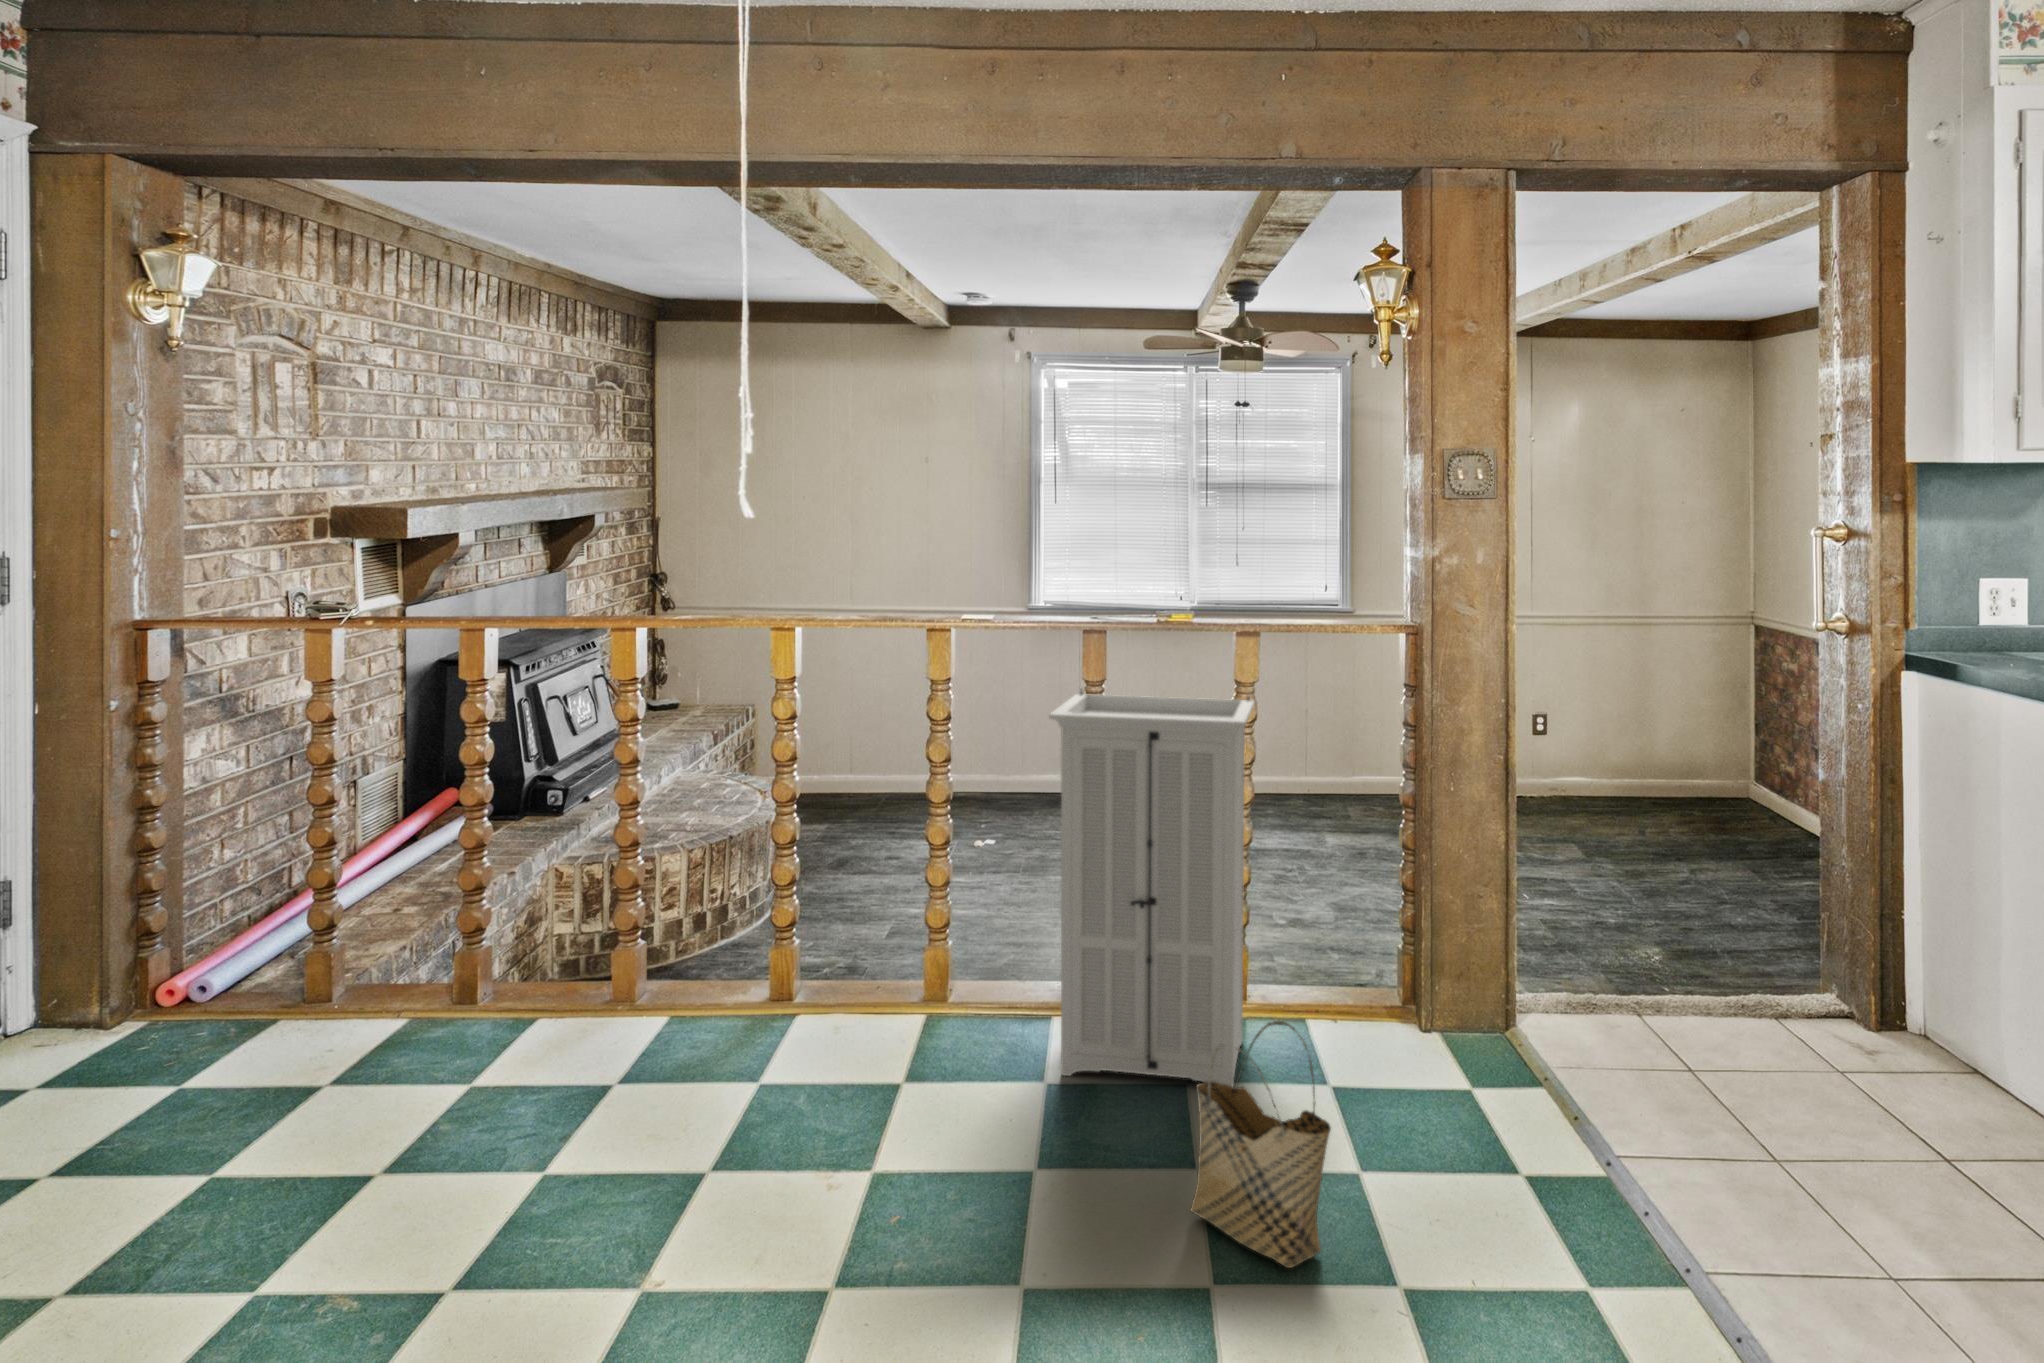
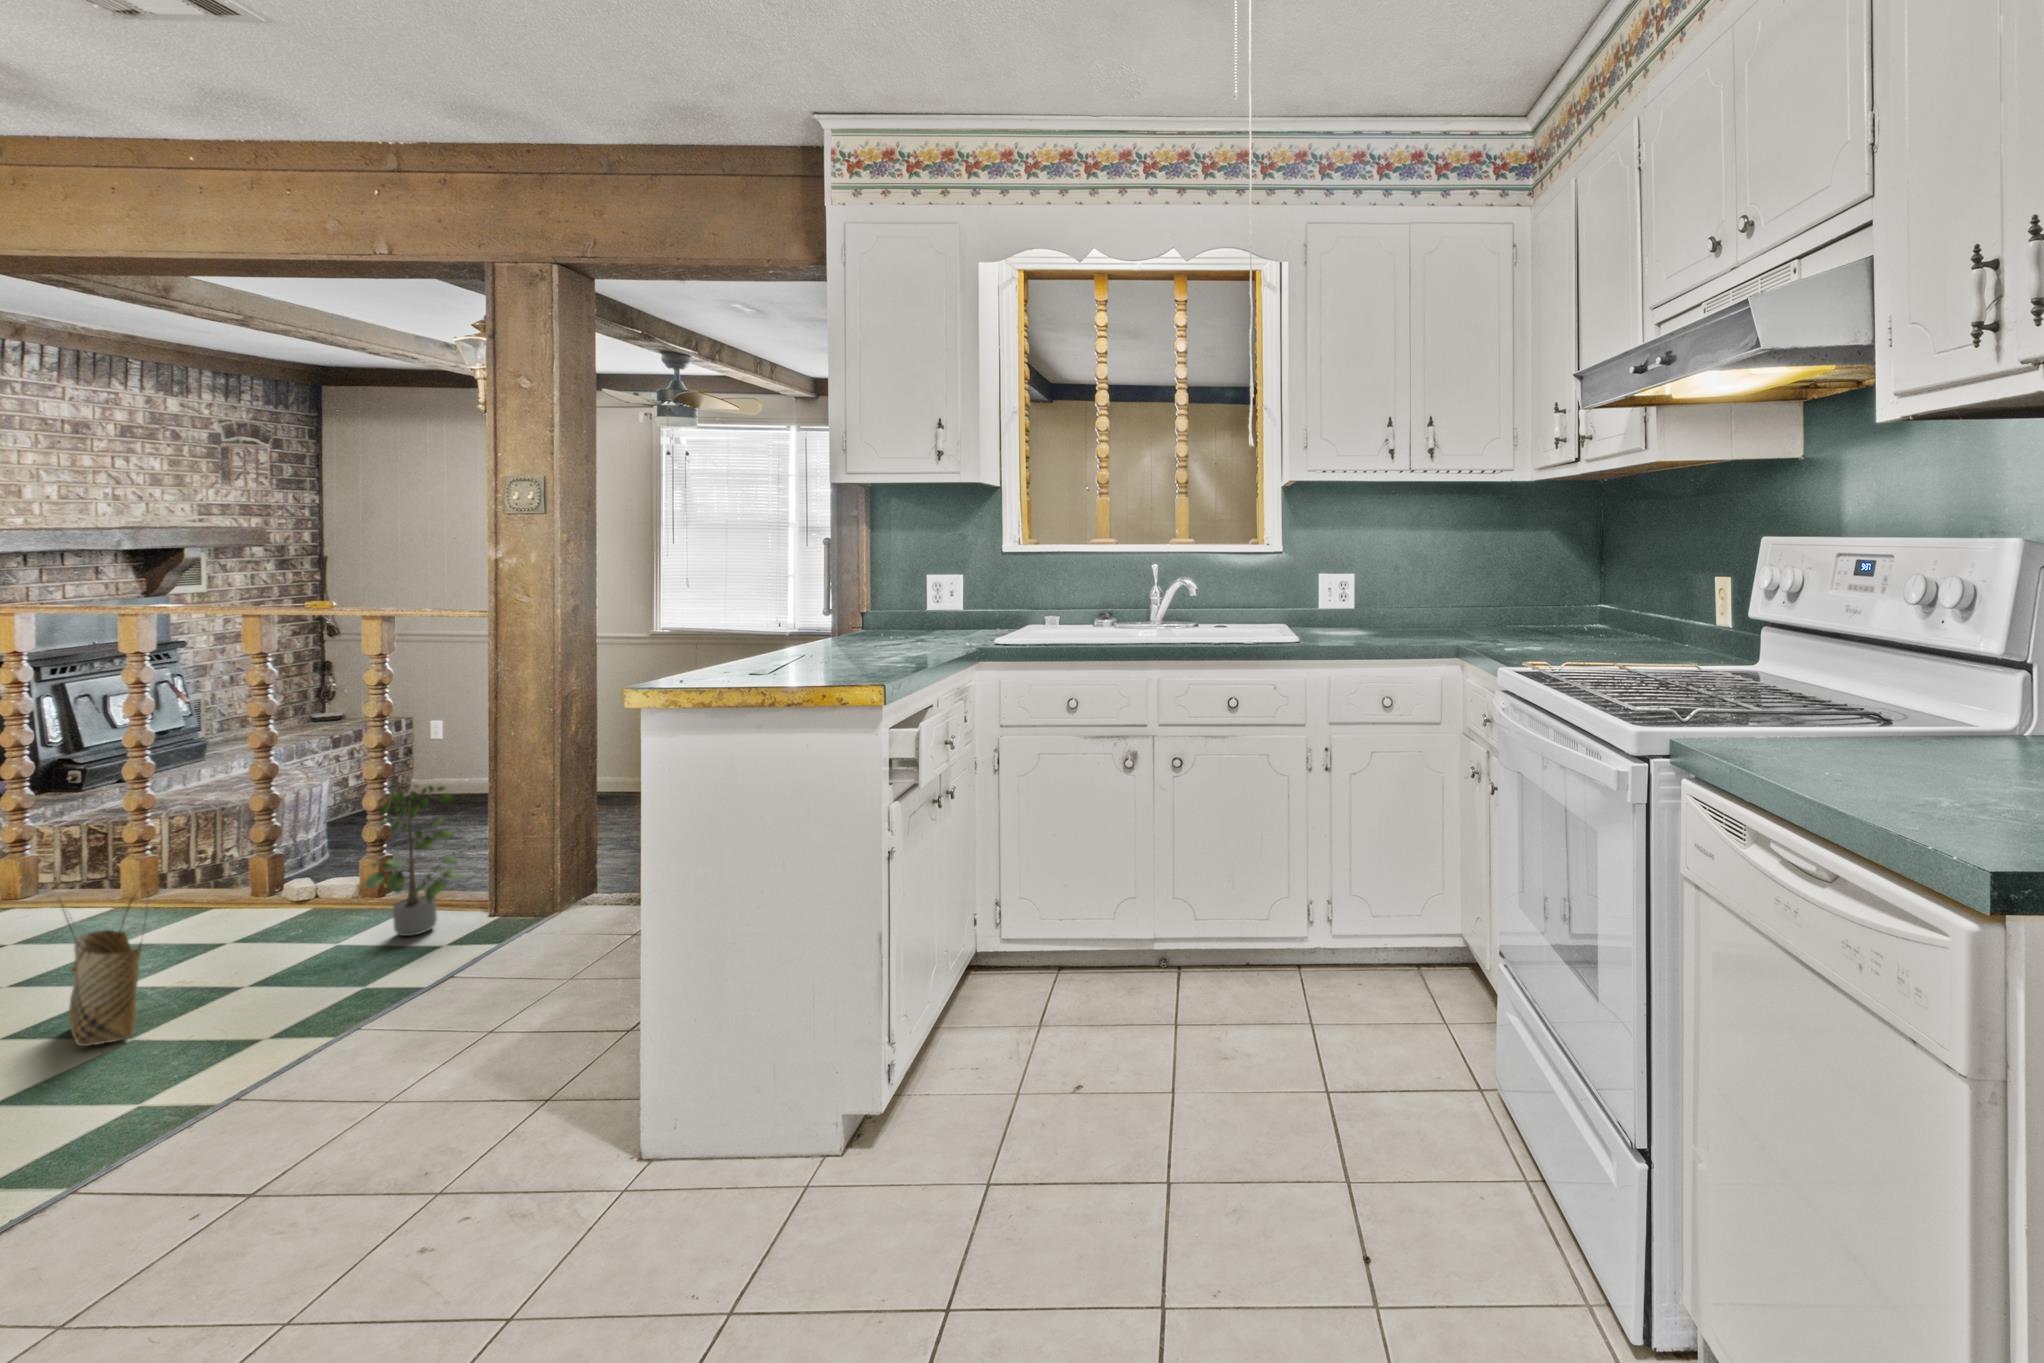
storage cabinet: present [1049,689,1255,1087] -> none [121,662,338,950]
potted plant: none [1345,866,1470,1078] -> present [365,786,467,936]

